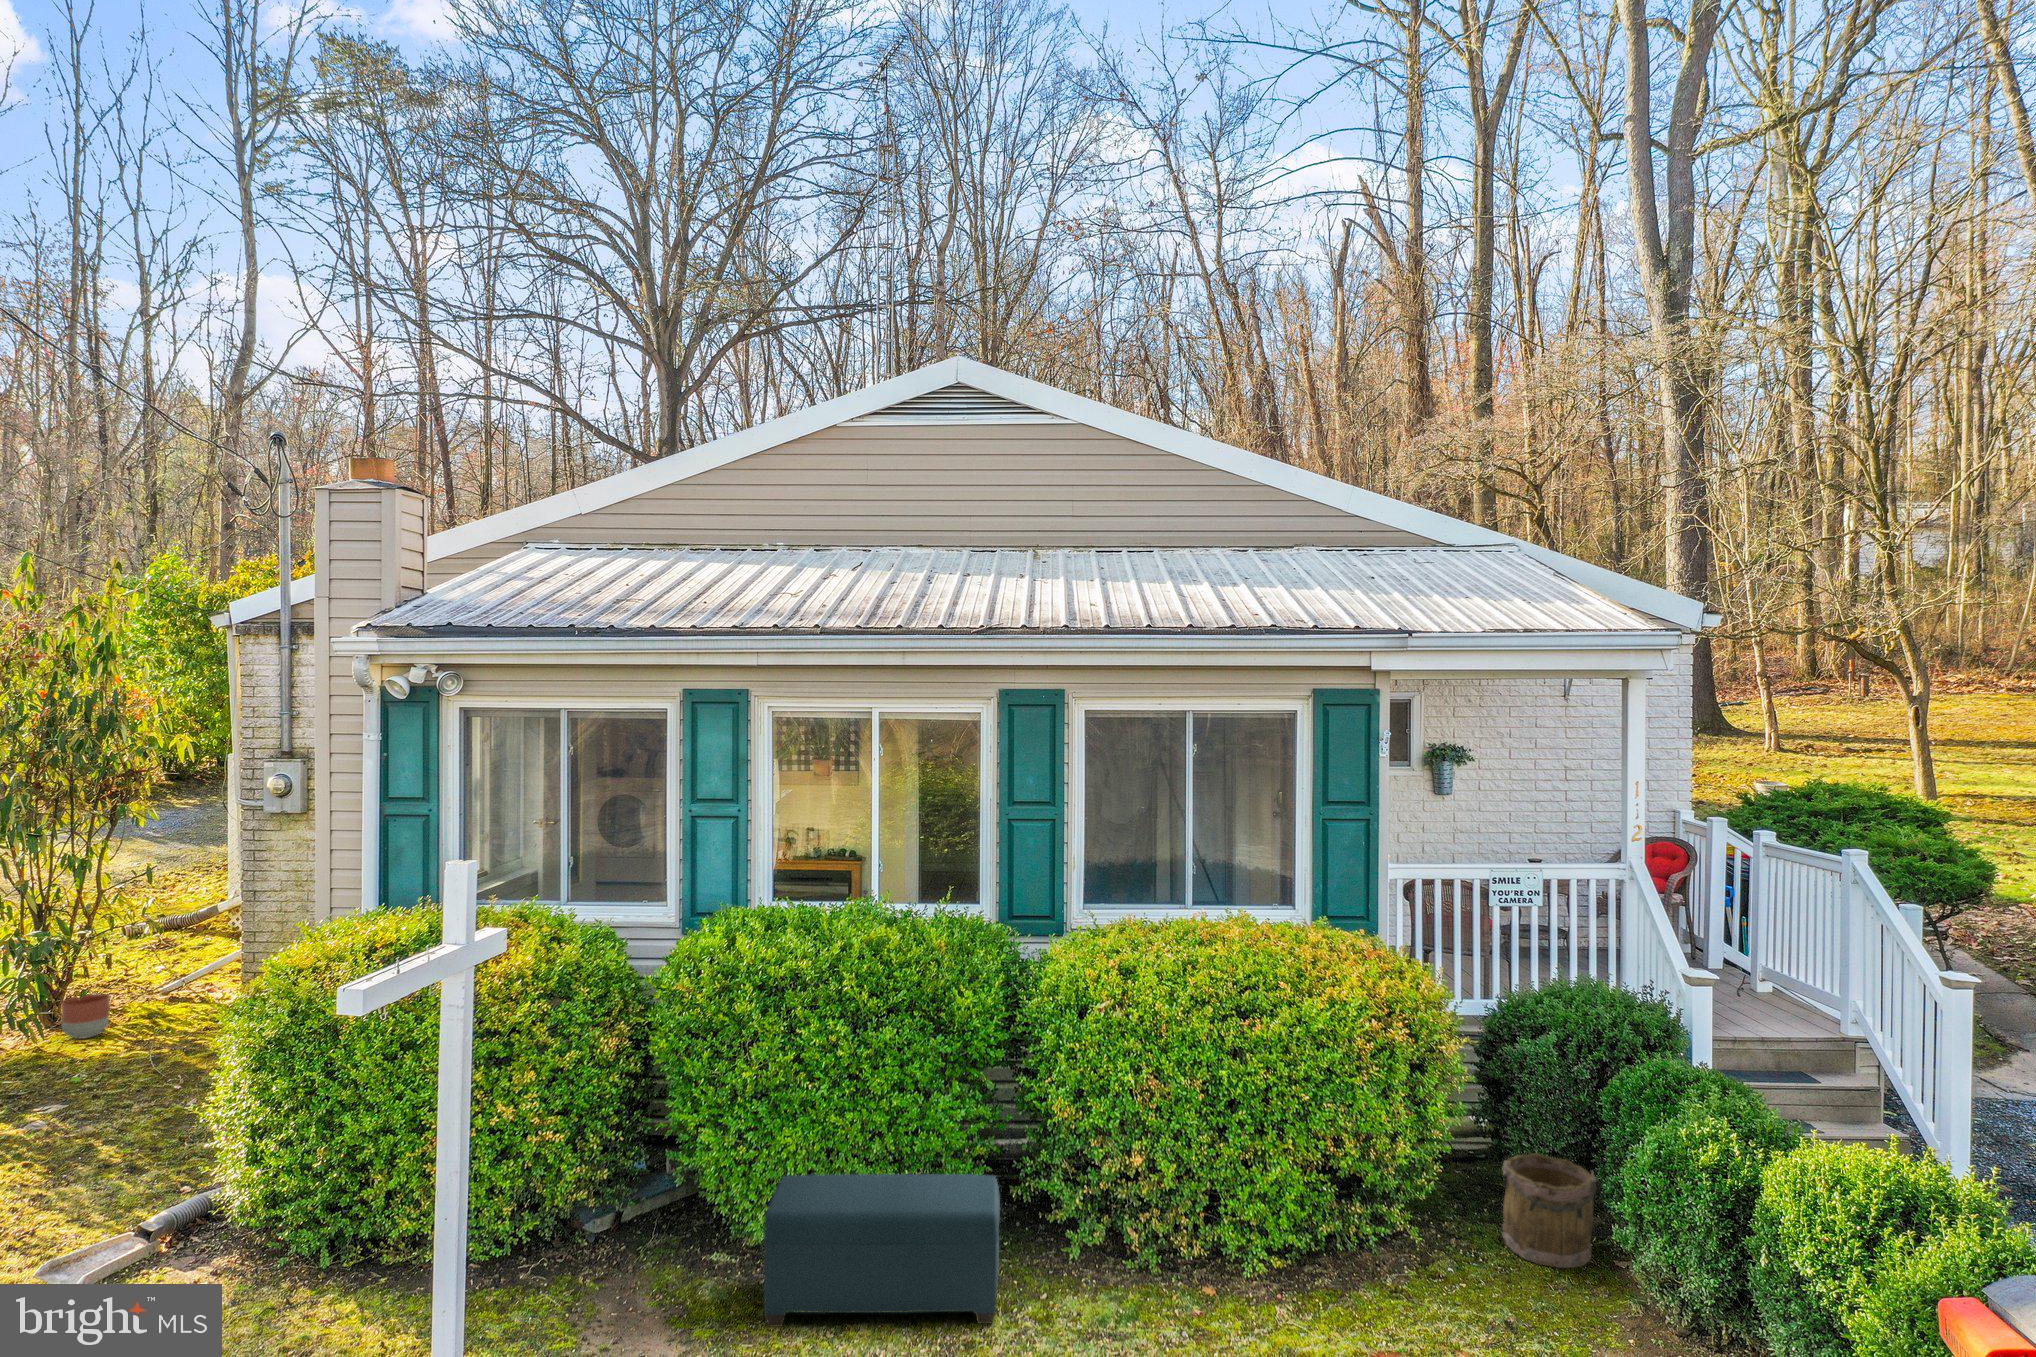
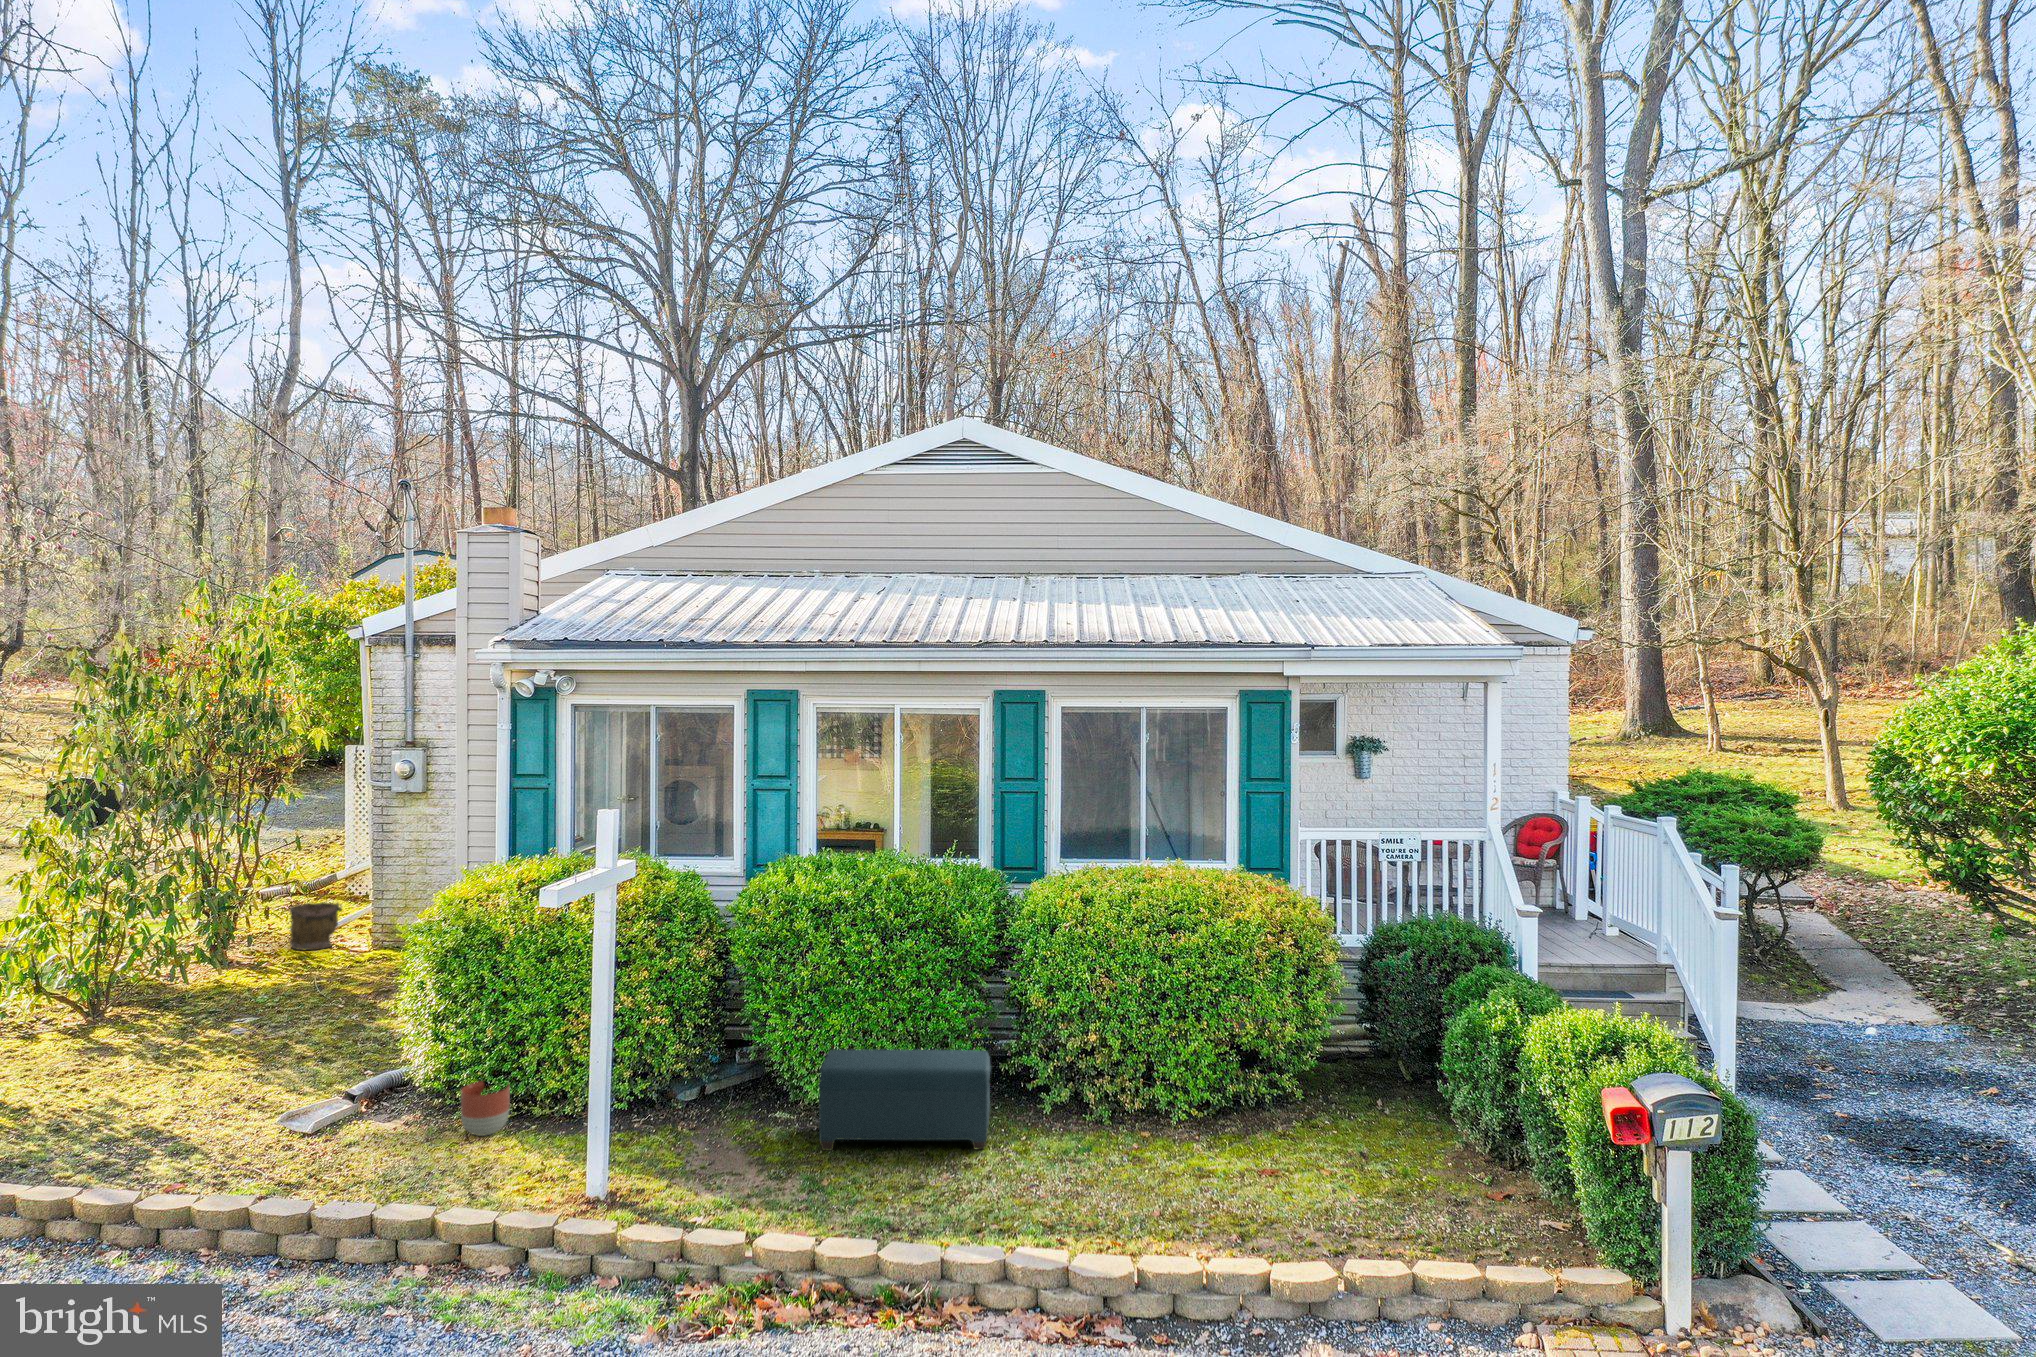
planter: present [61,993,110,1039] -> present [461,1081,510,1136]
bucket: present [1502,1153,1601,1268] -> present [290,902,342,950]

